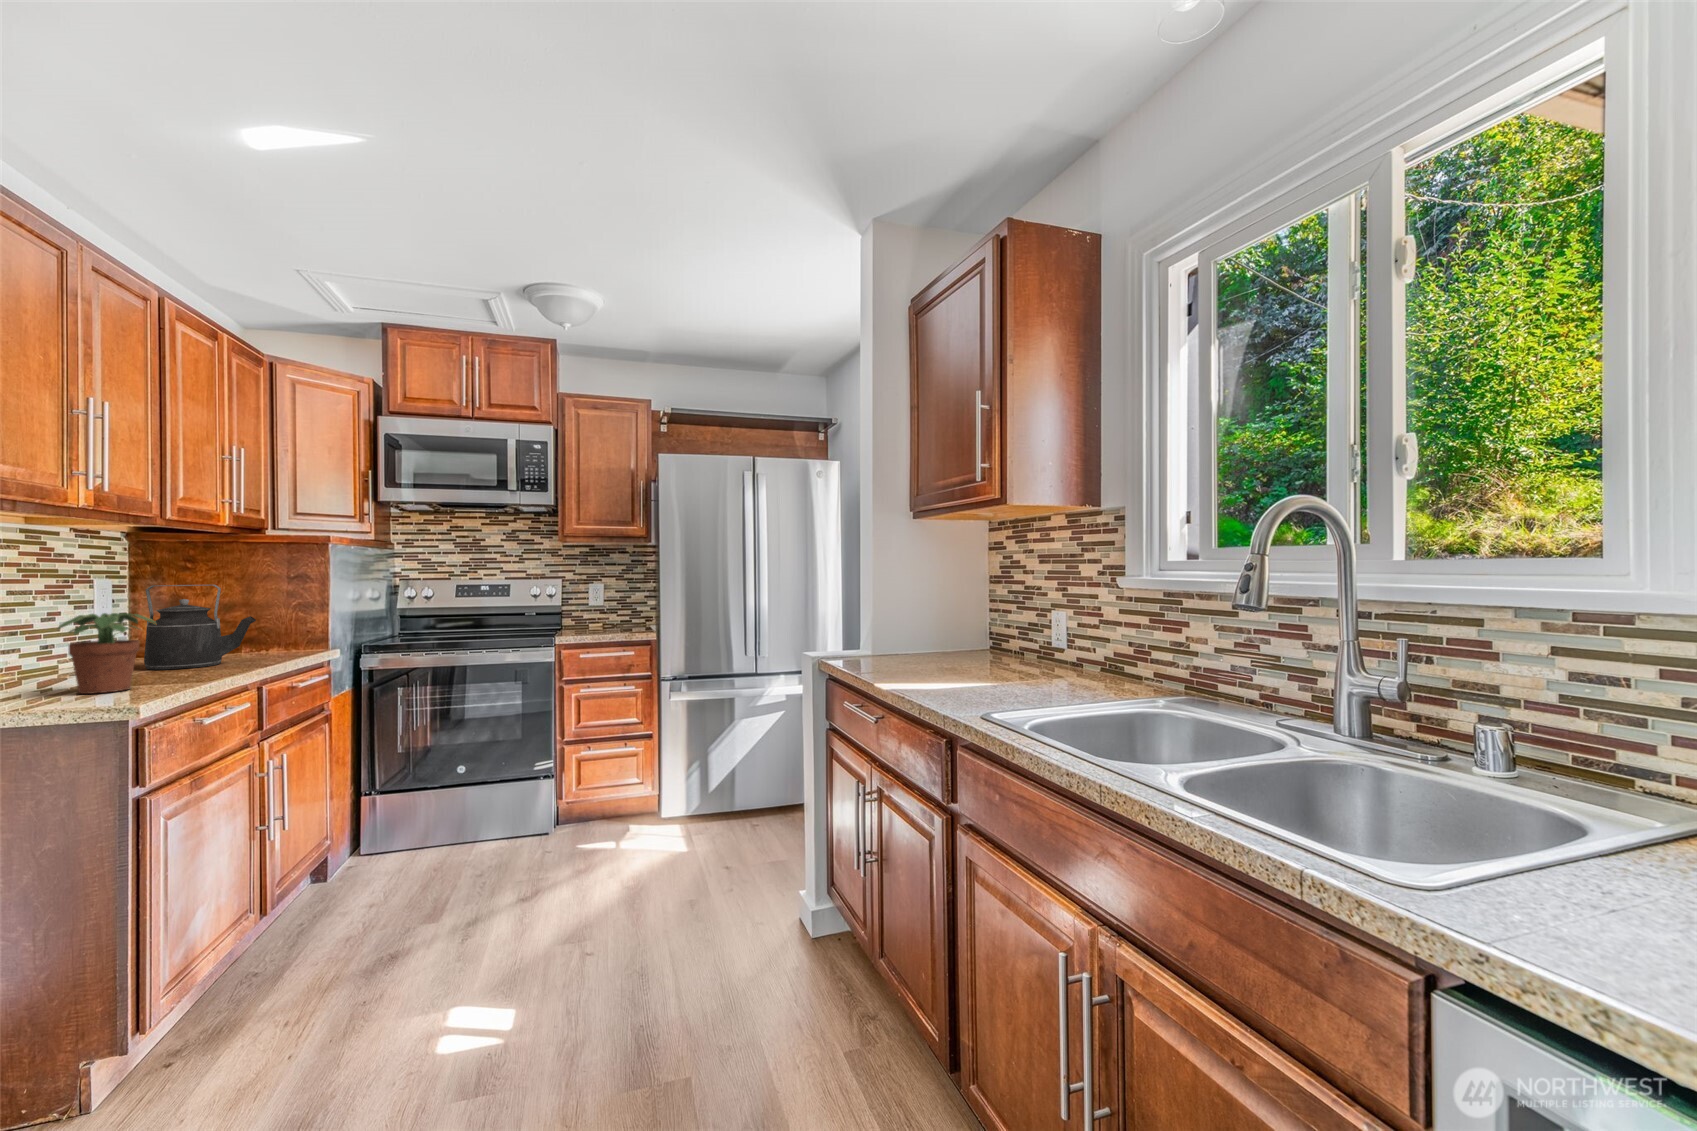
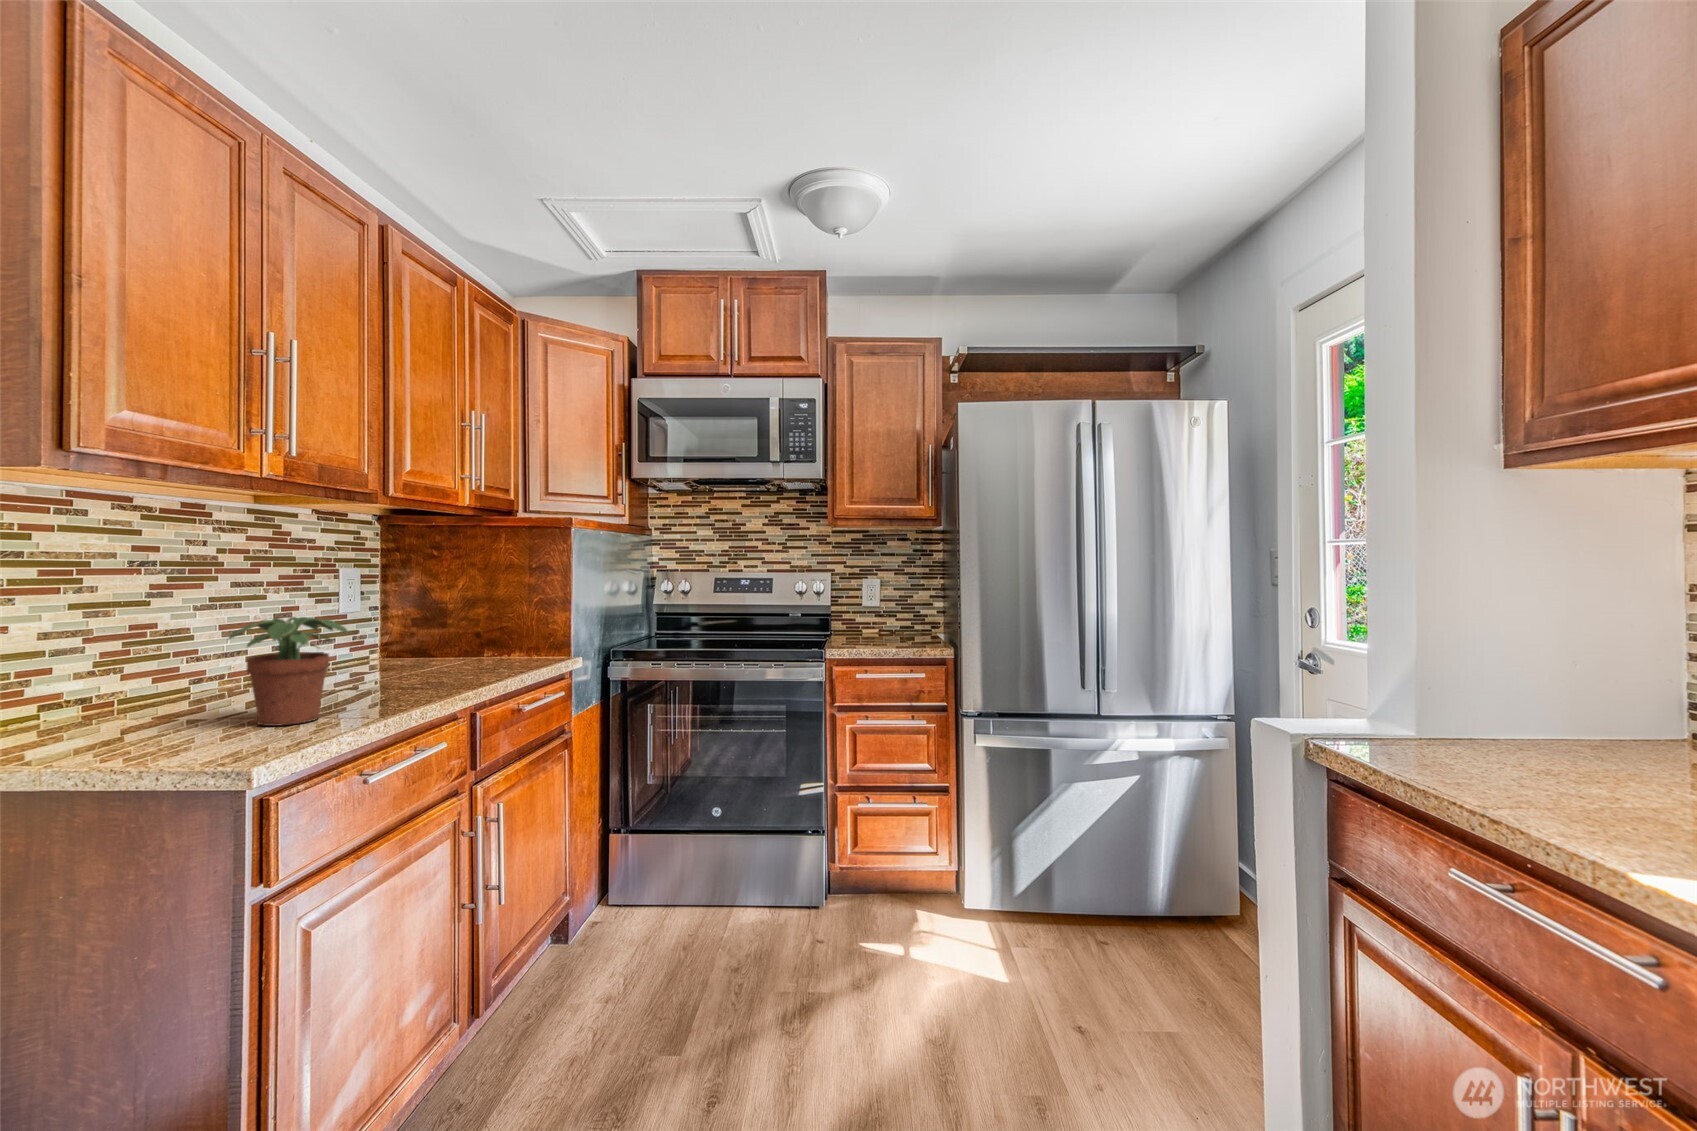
kettle: present [144,585,256,669] -> none [370,578,487,682]

